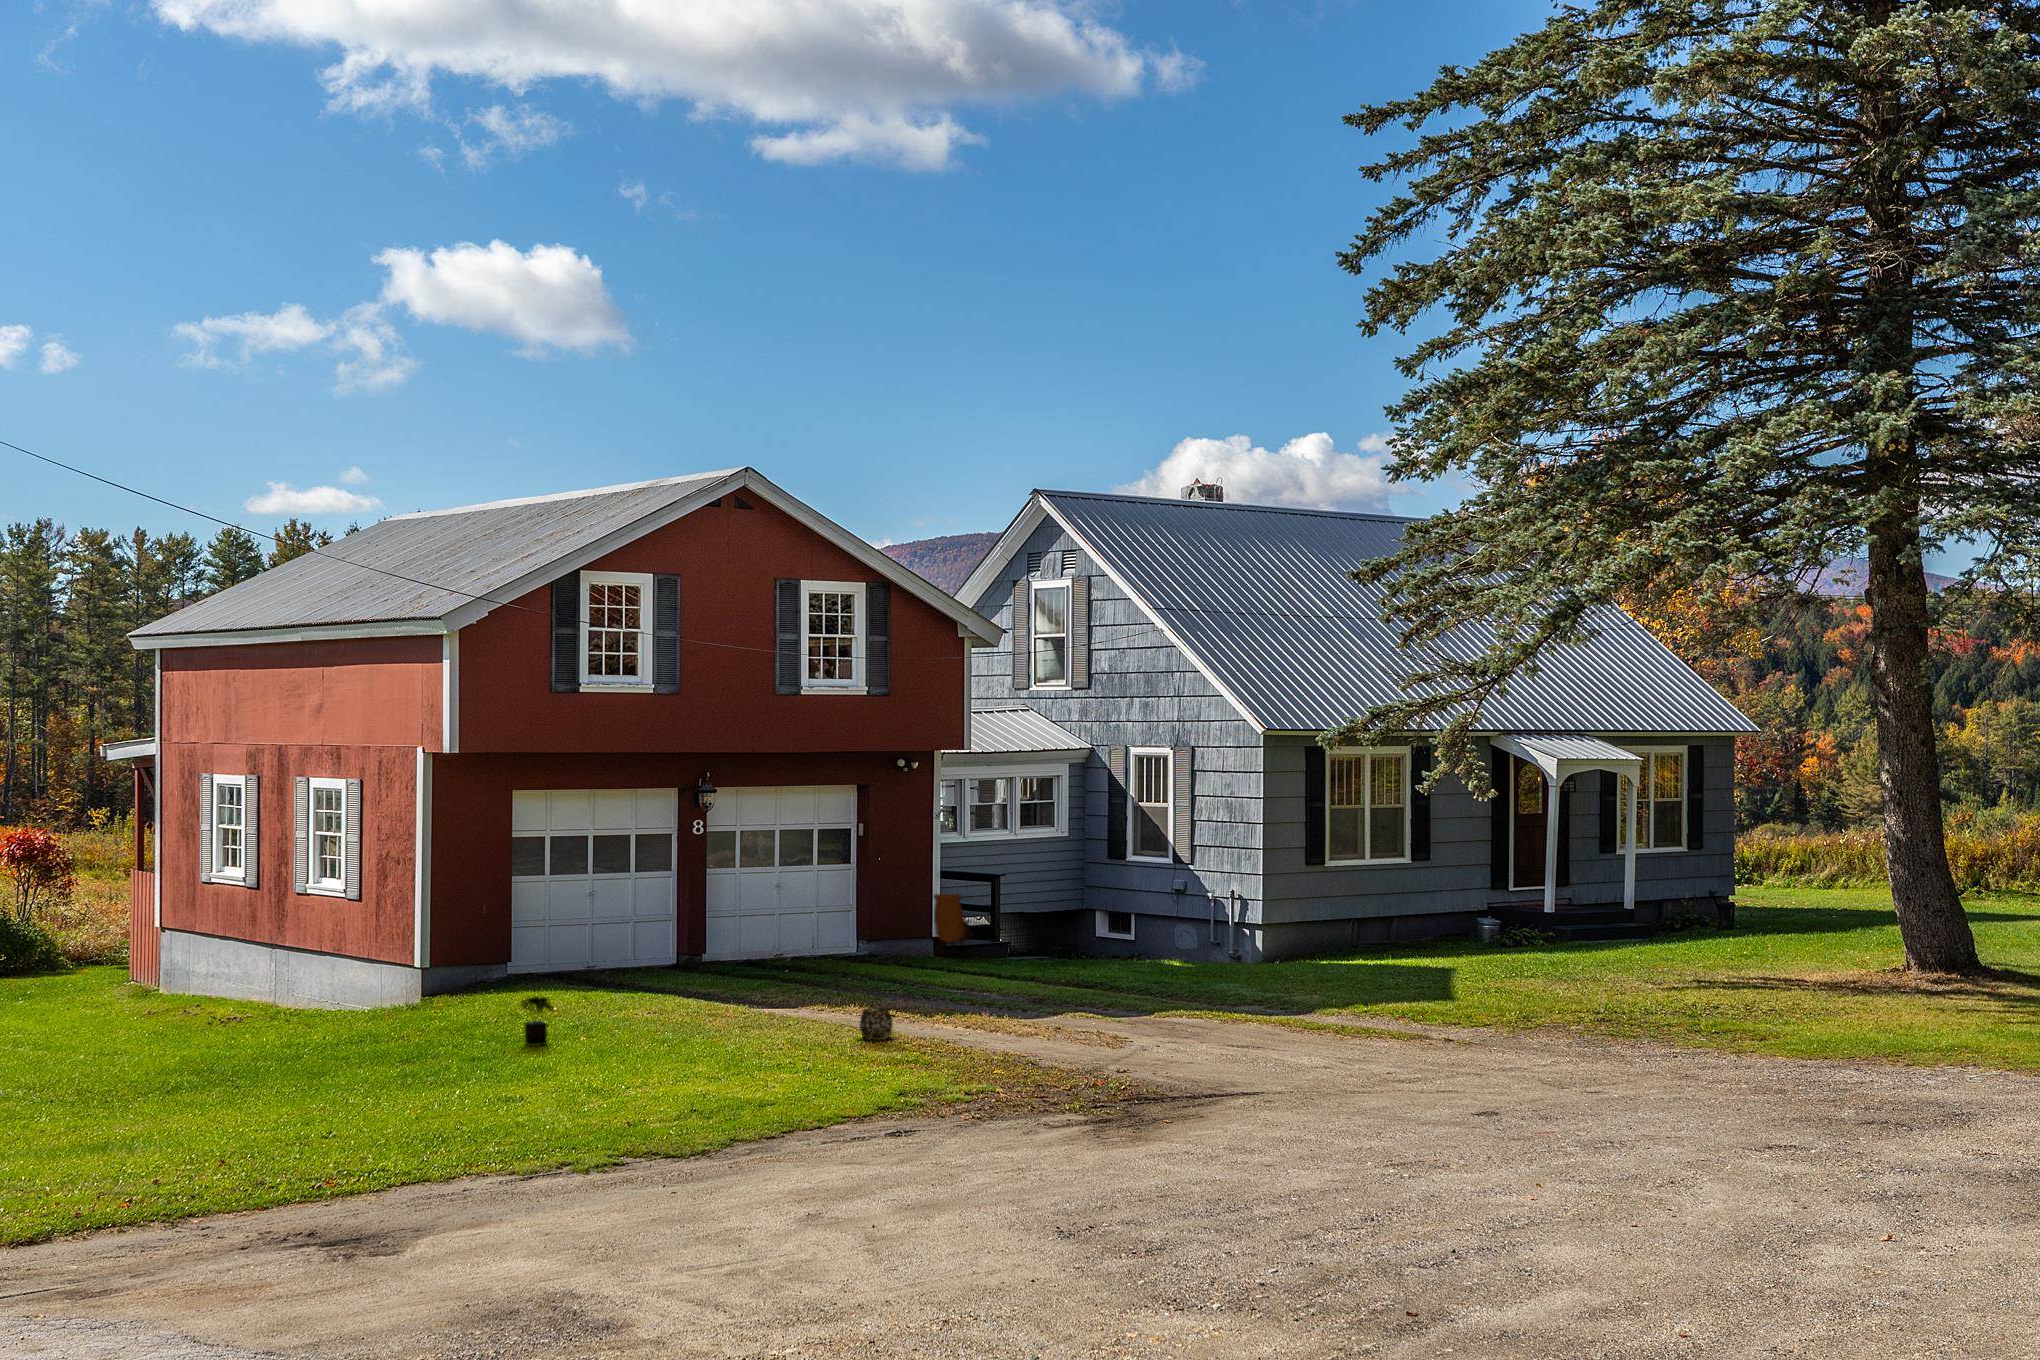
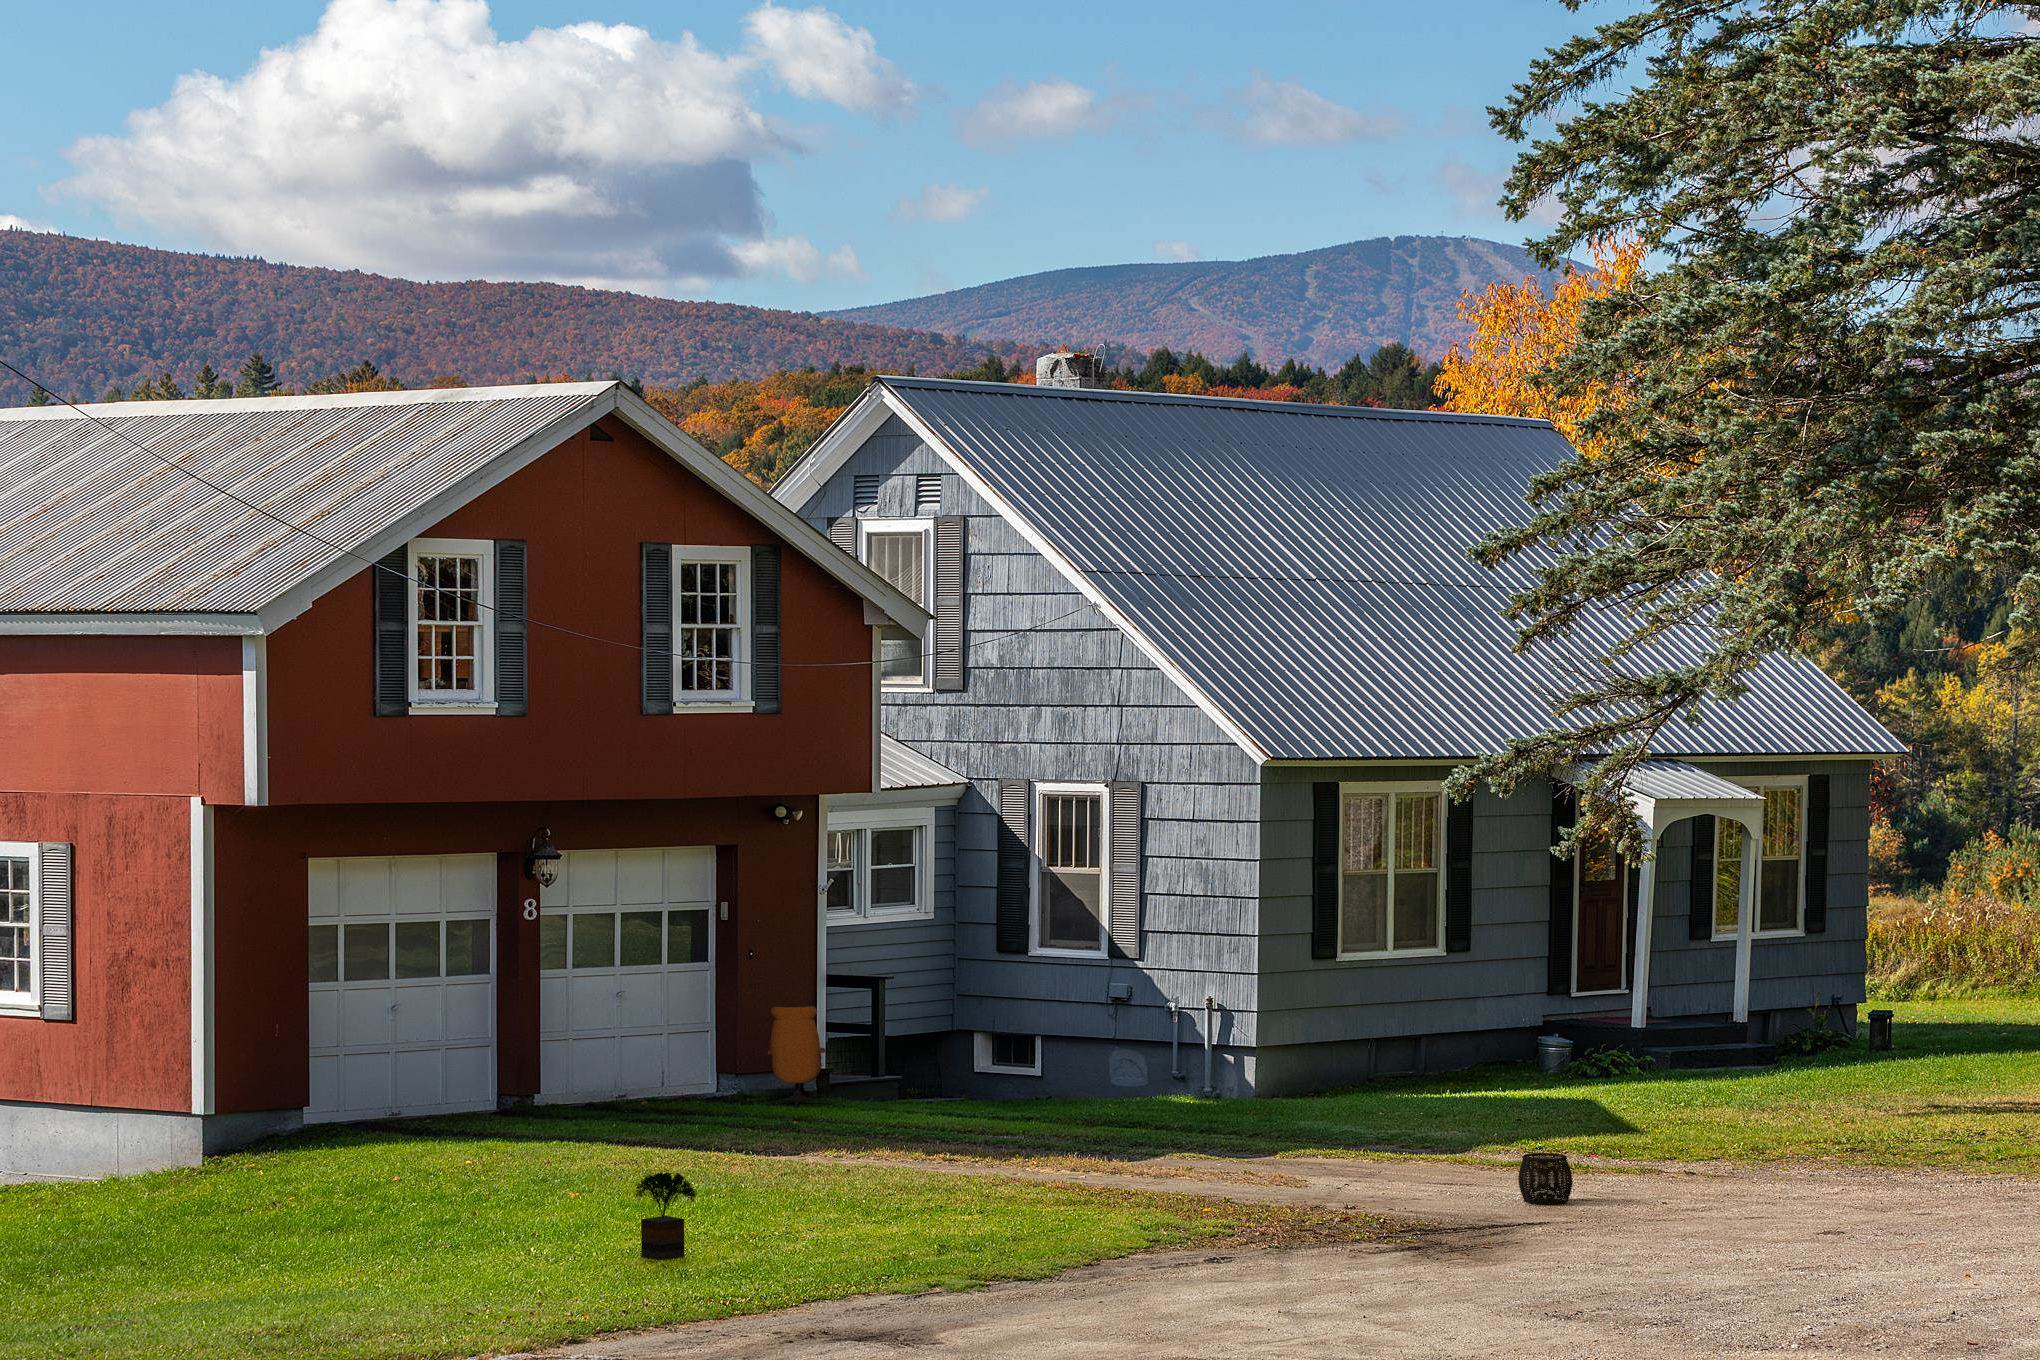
potted tree: present [522,996,553,1046] -> present [635,1172,696,1260]
woven basket: present [859,1007,893,1040] -> present [1518,1153,1573,1205]

